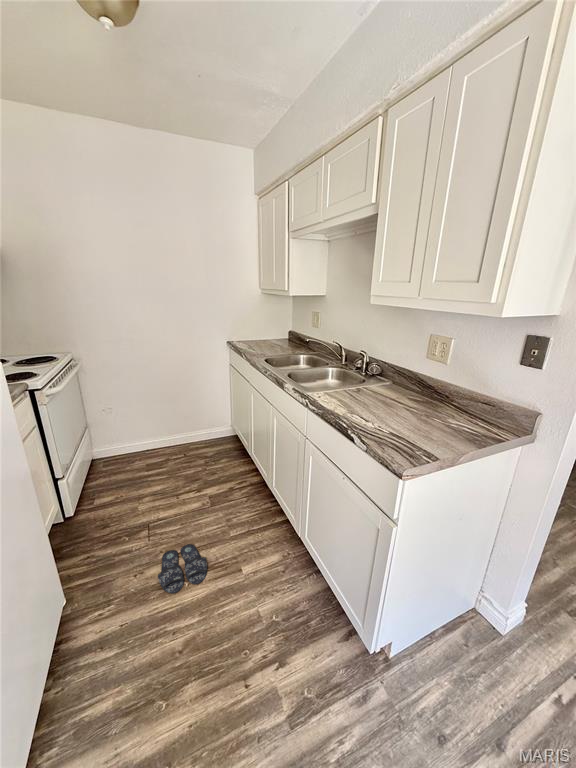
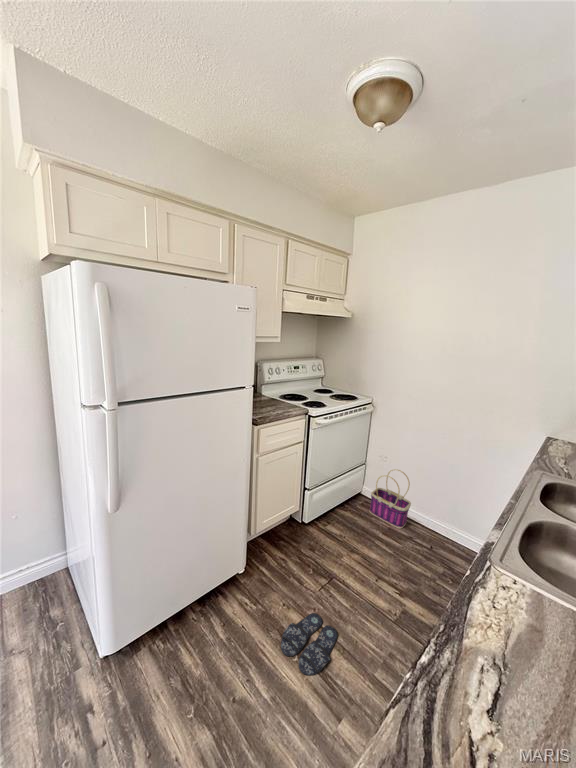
basket: none [113,412,155,466] -> present [369,469,411,529]

